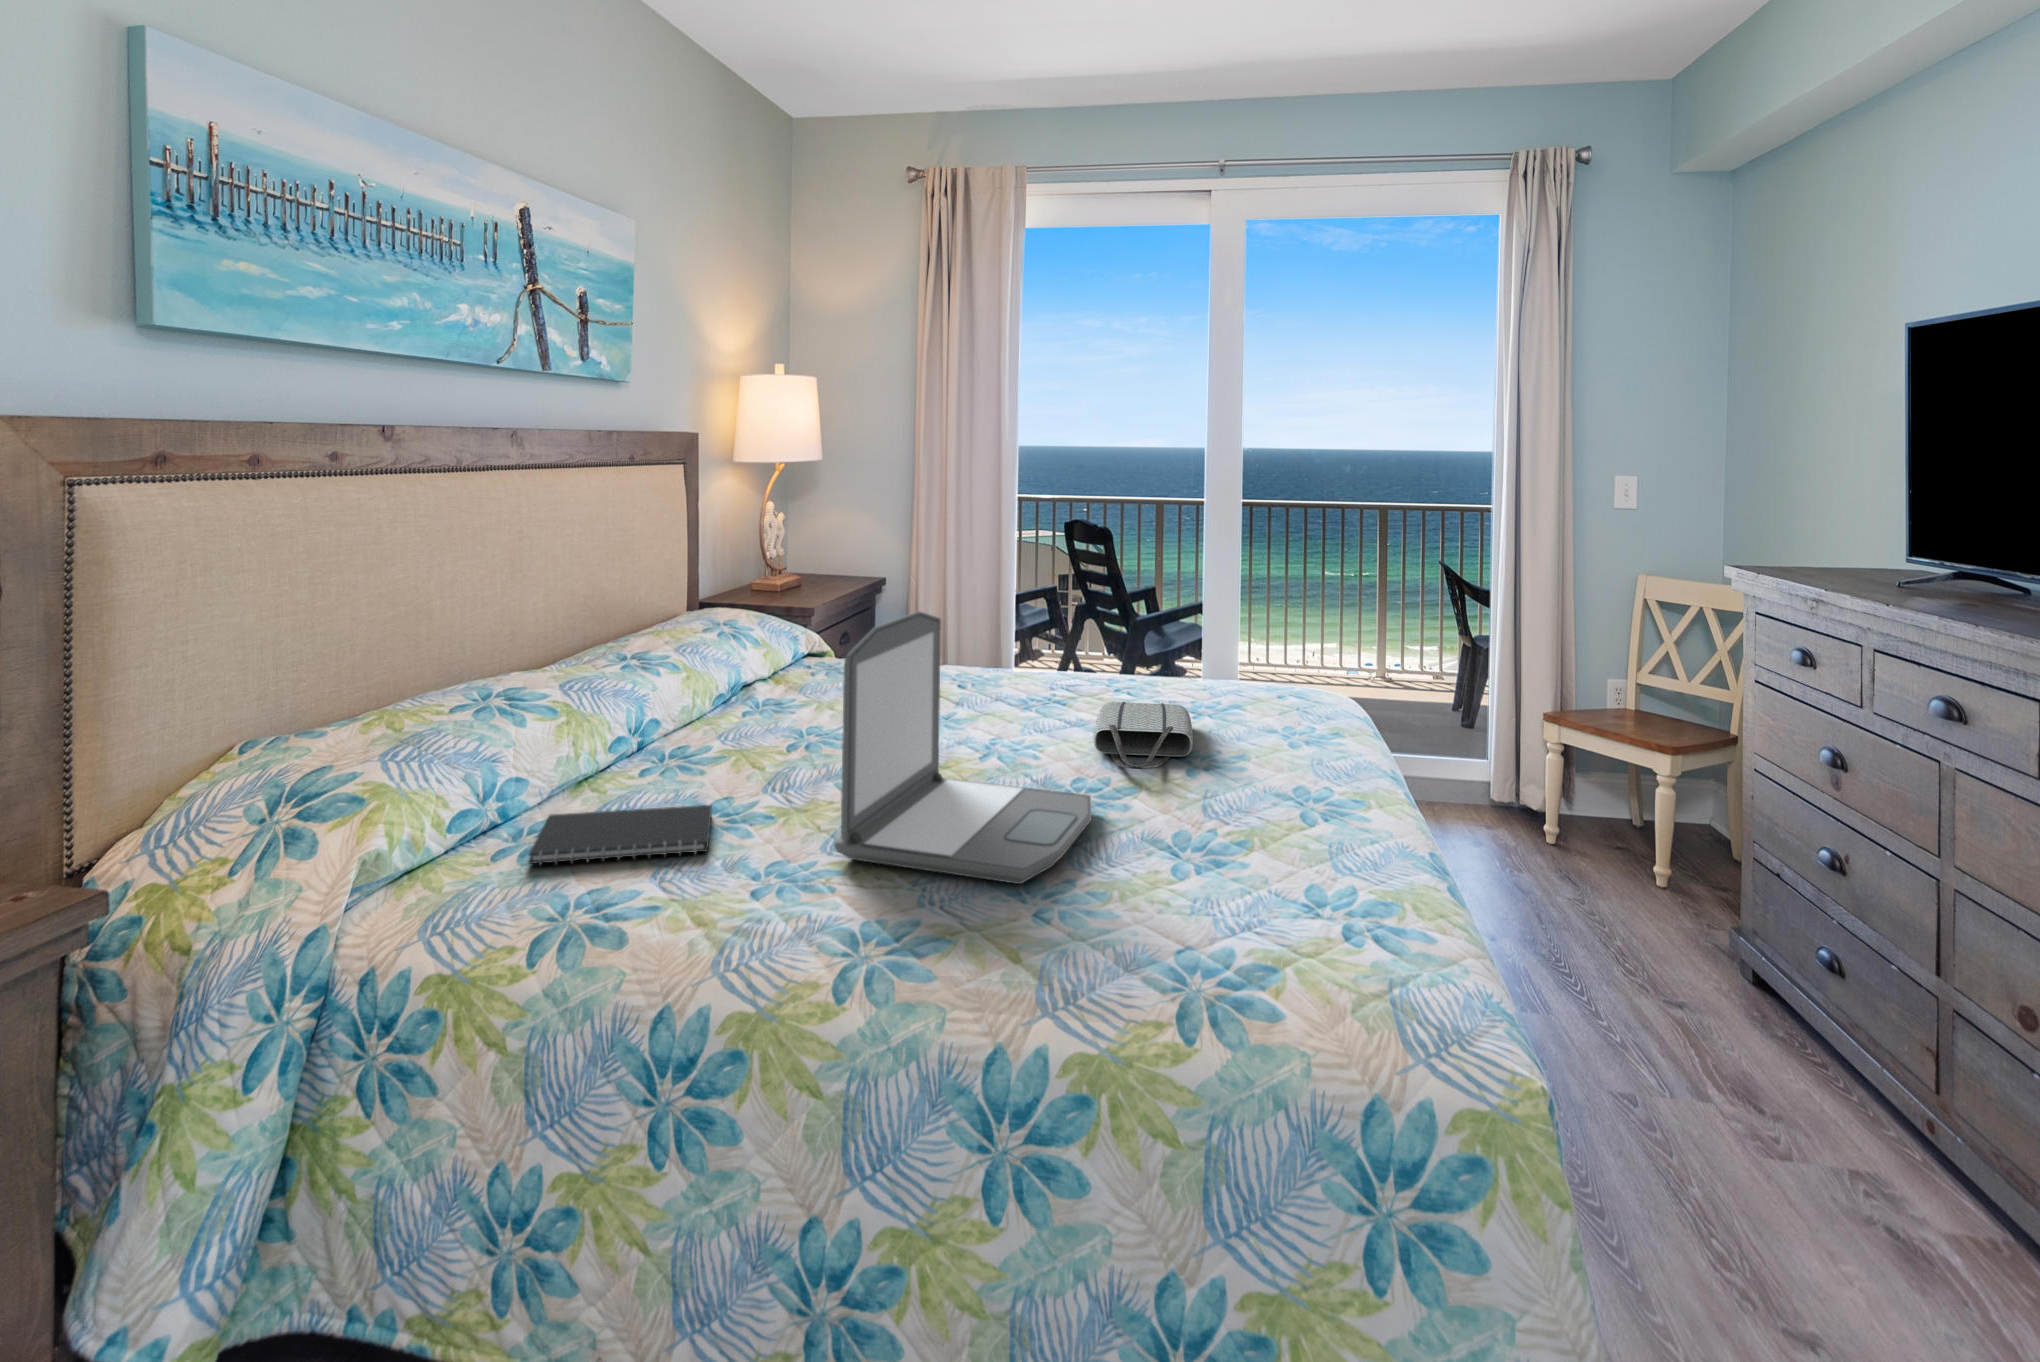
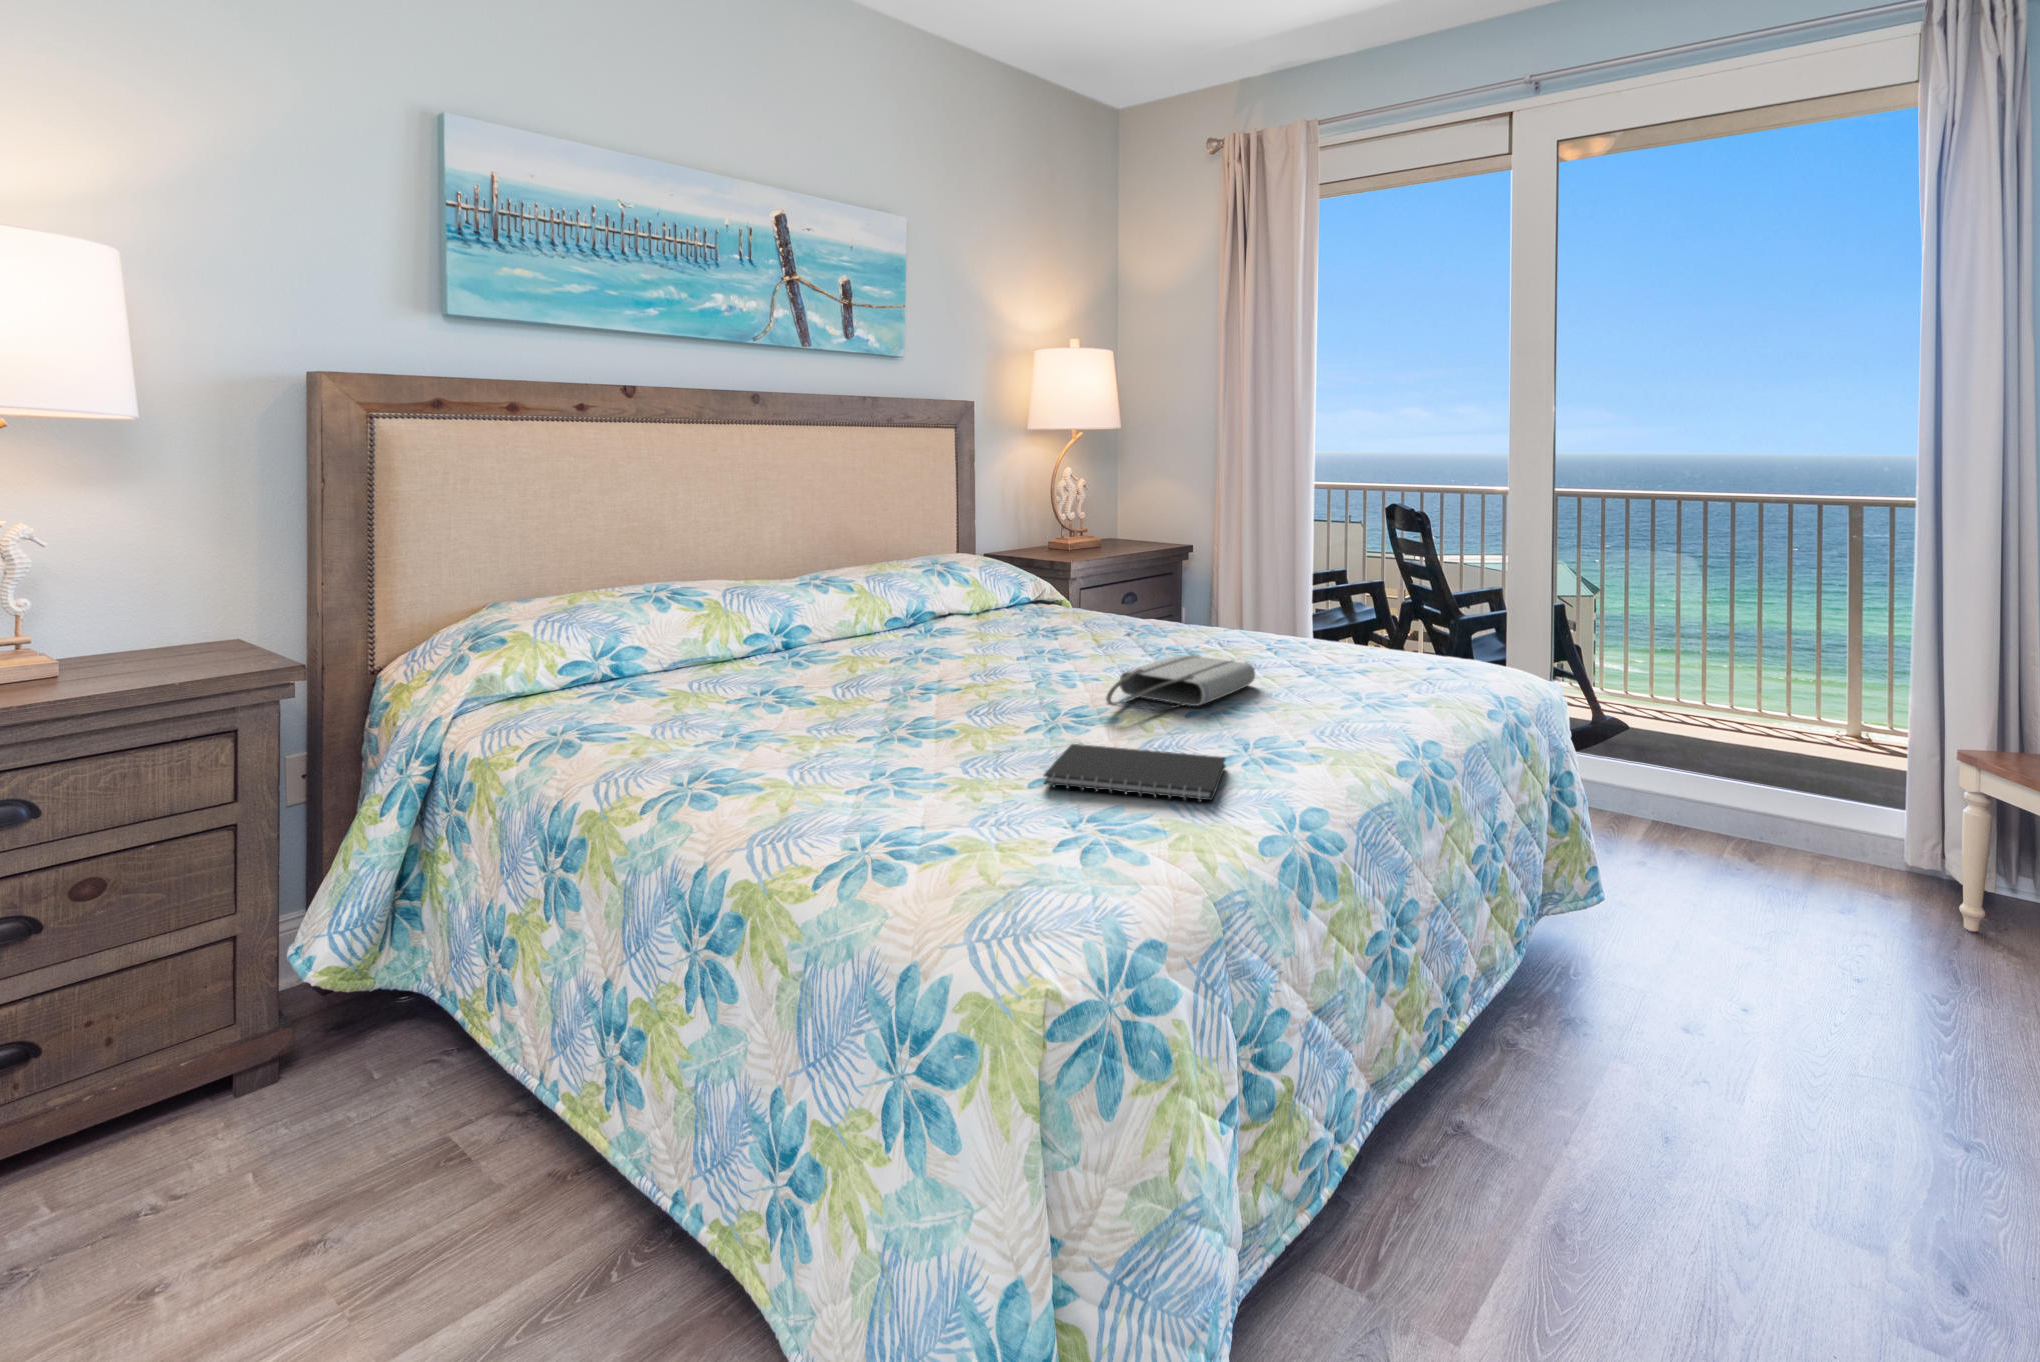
laptop: present [834,611,1092,884] -> none [770,537,1033,768]
notebook: present [528,805,712,865] -> present [1043,744,1226,801]

